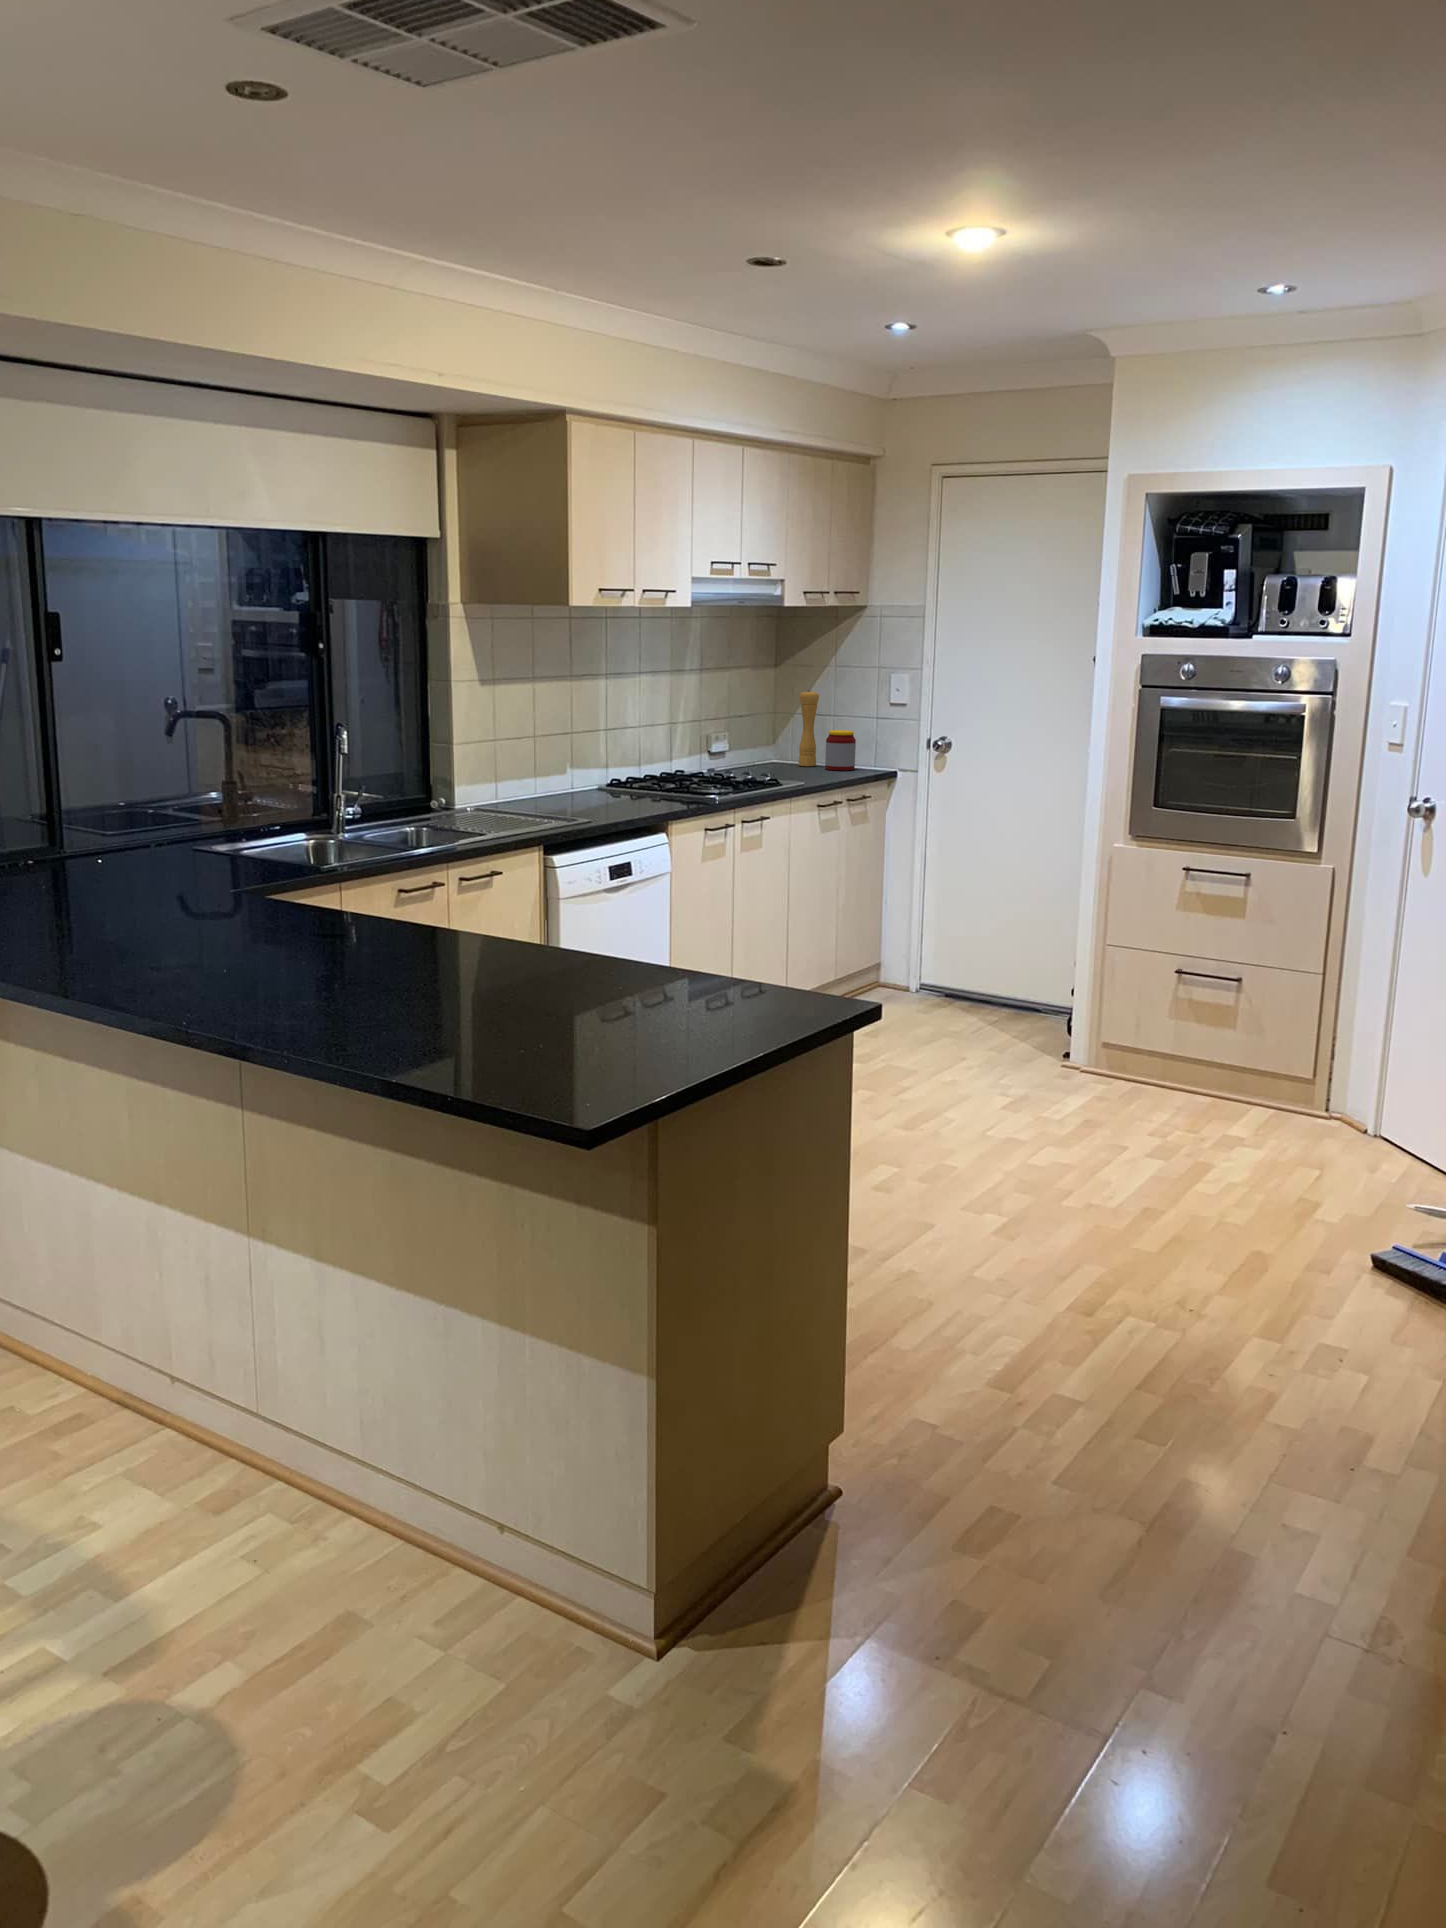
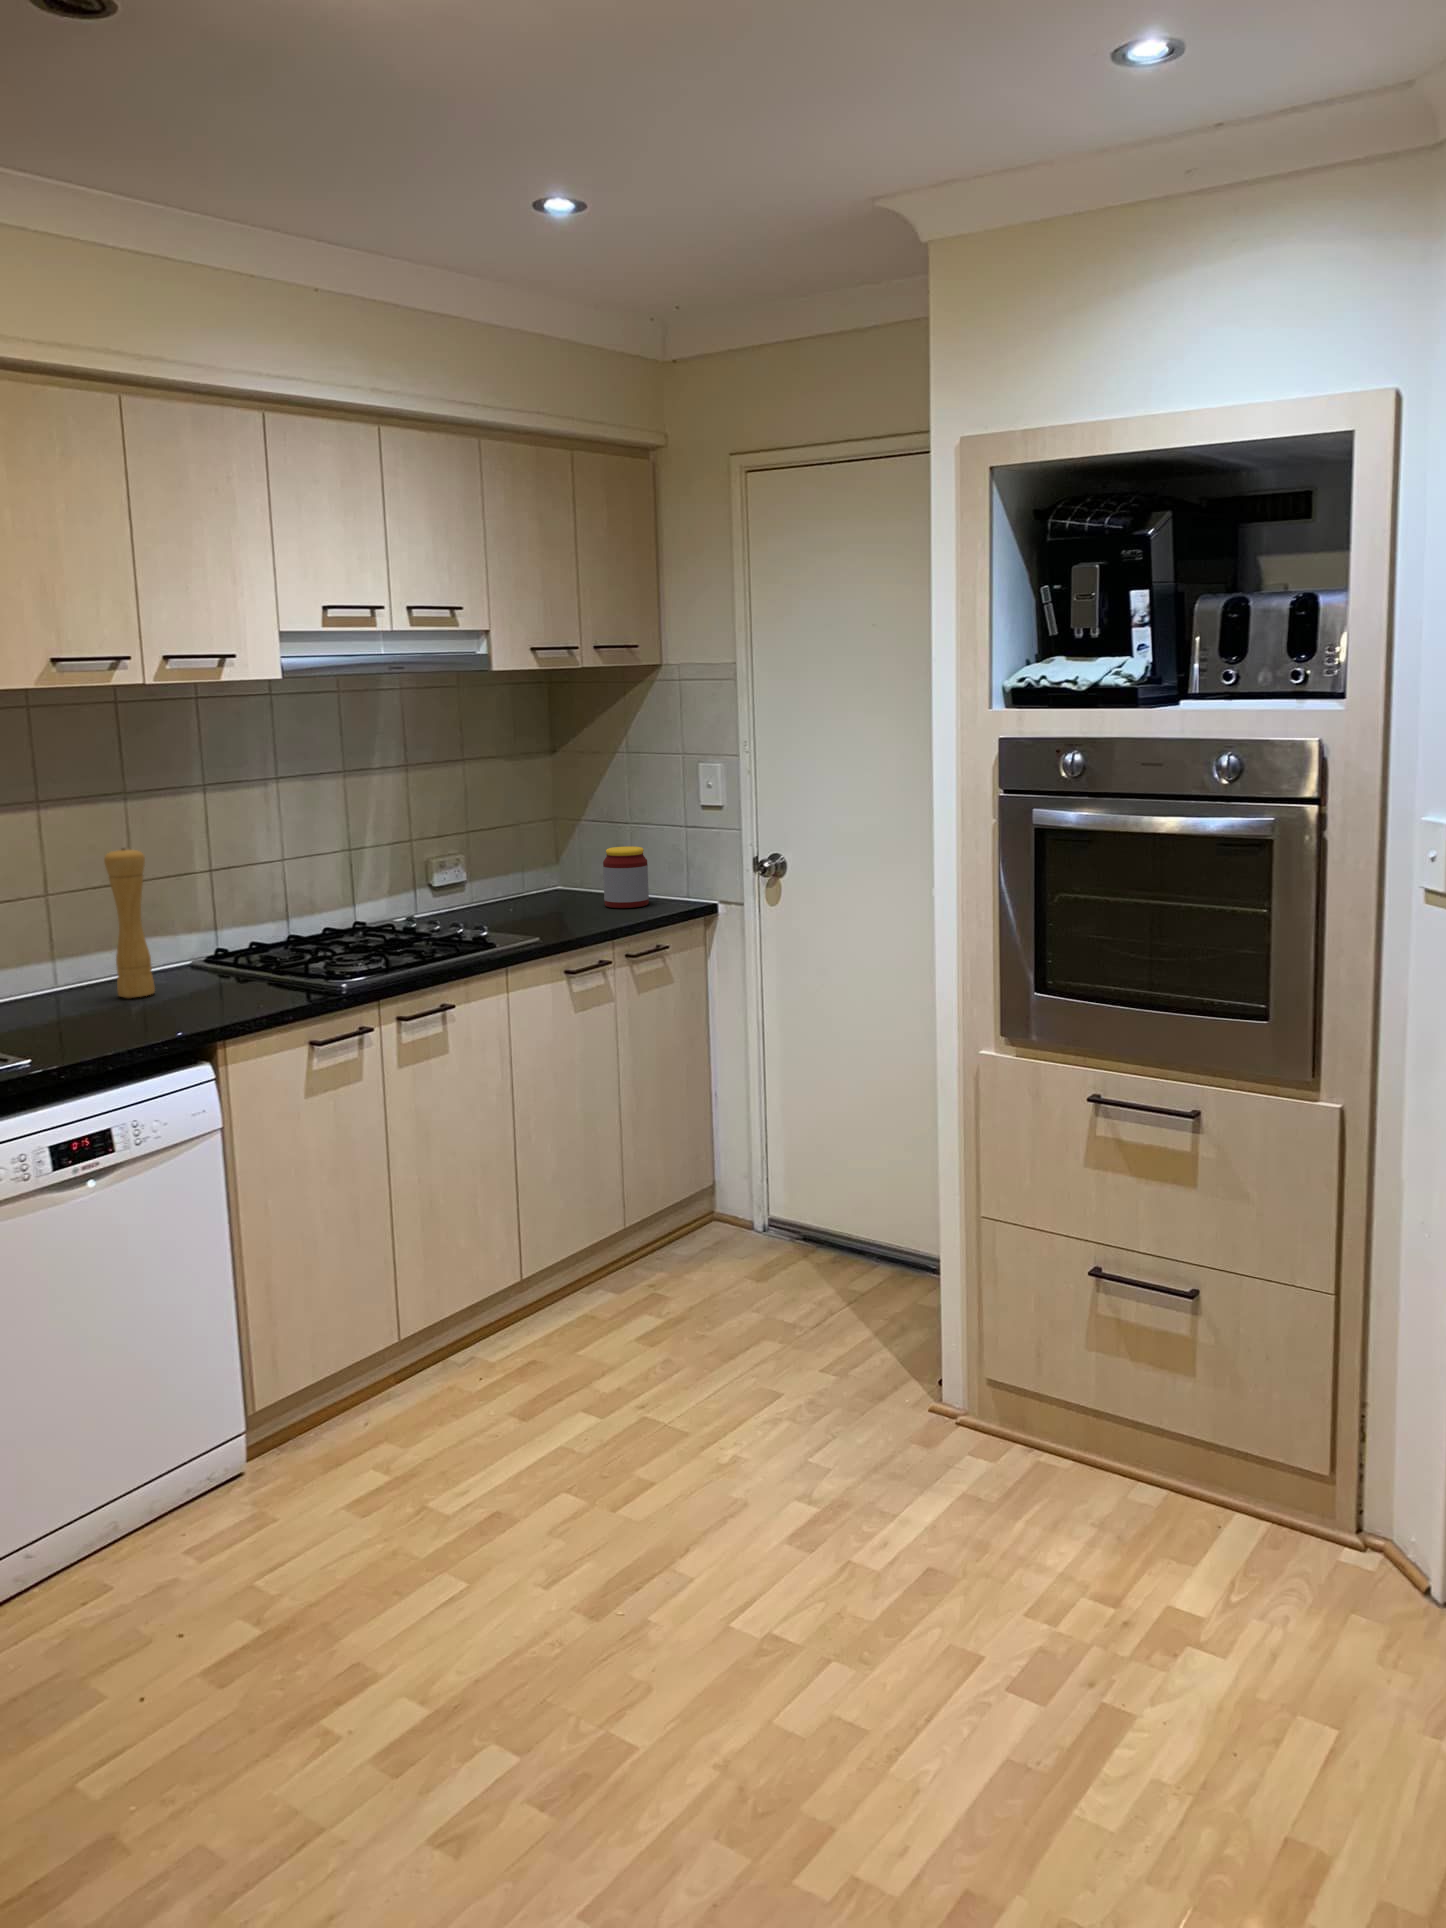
pepper mill: present [798,690,819,766] -> present [104,848,155,998]

